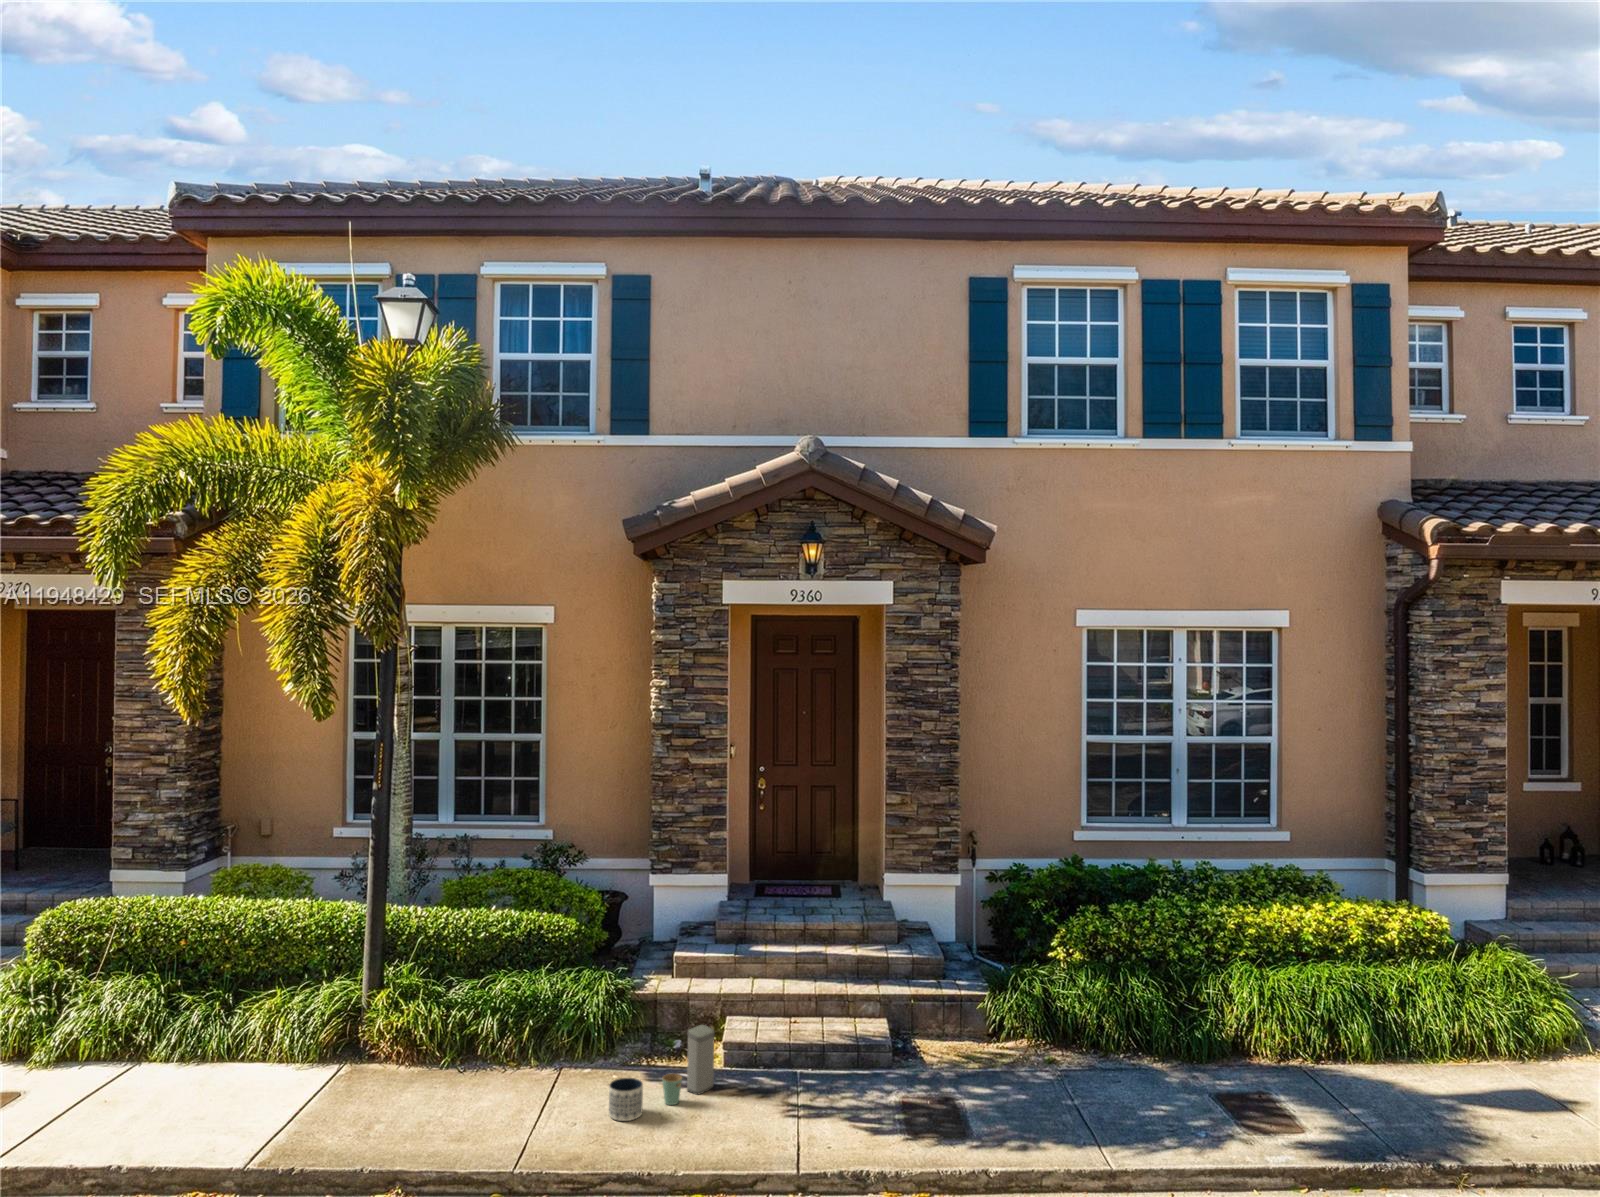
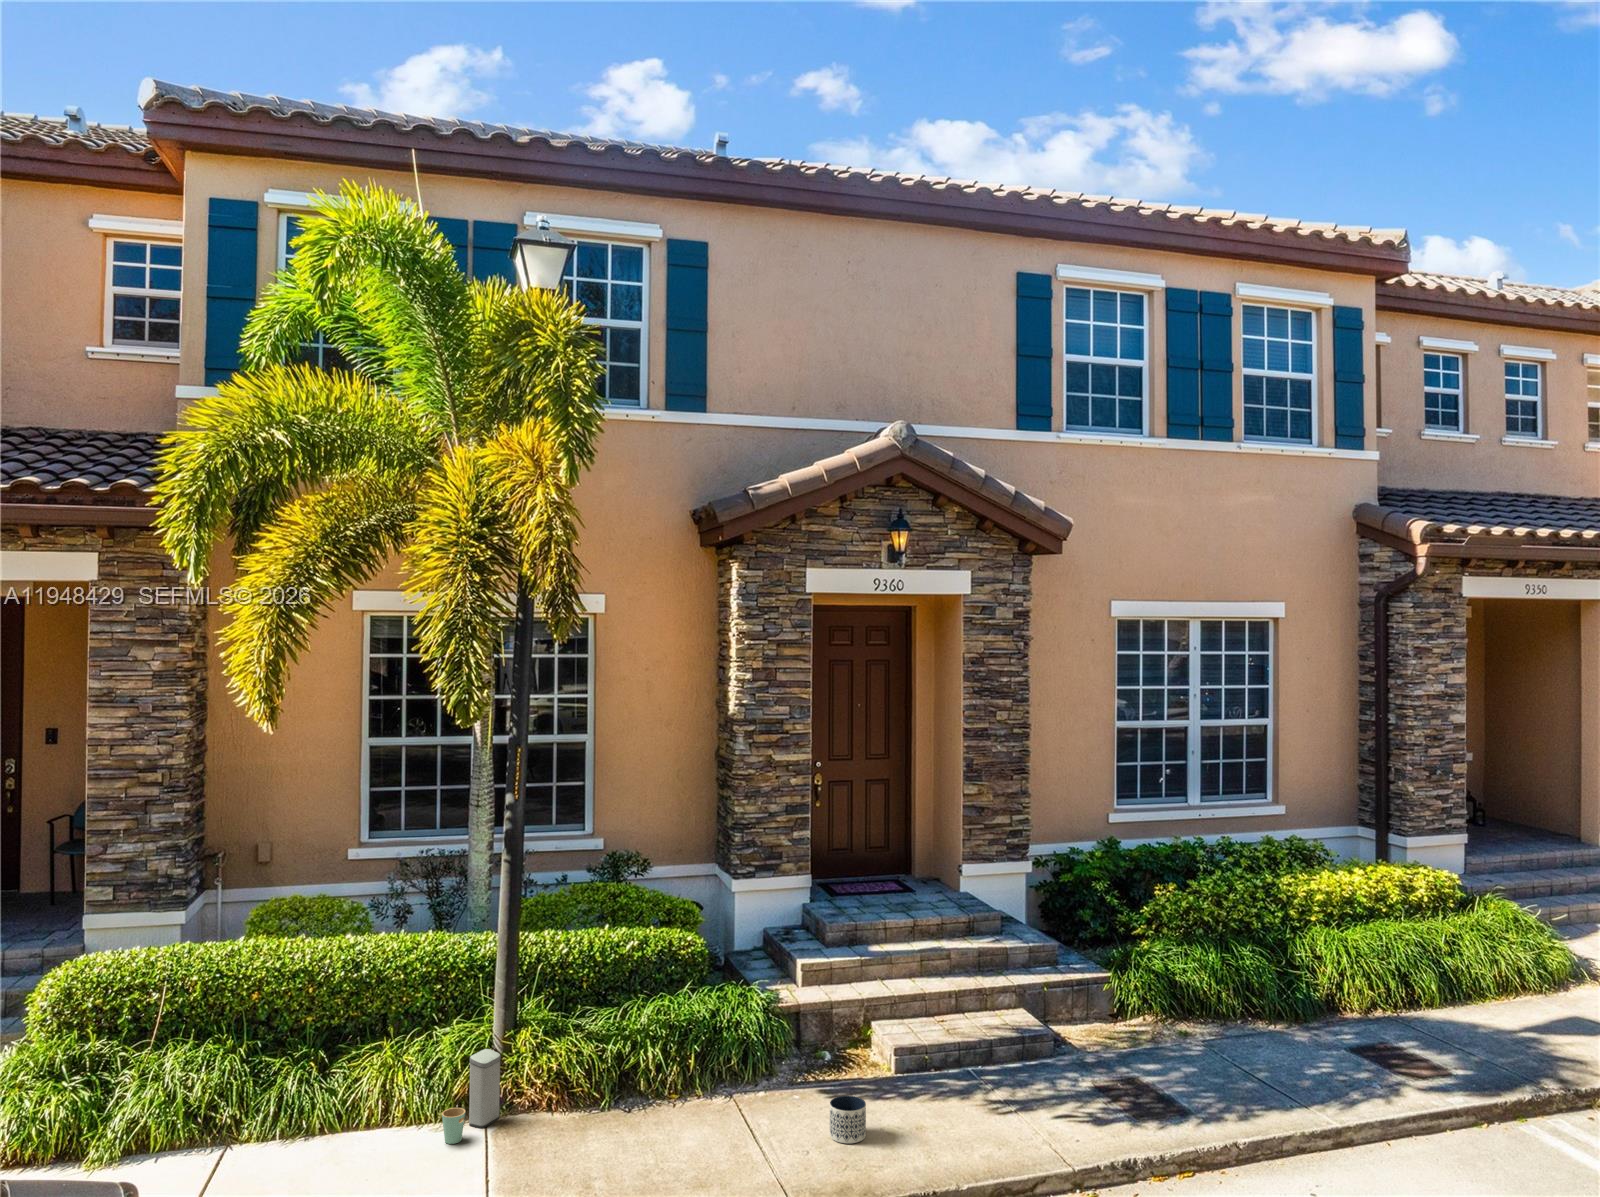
trash can: present [662,1025,715,1105] -> present [442,1049,501,1144]

